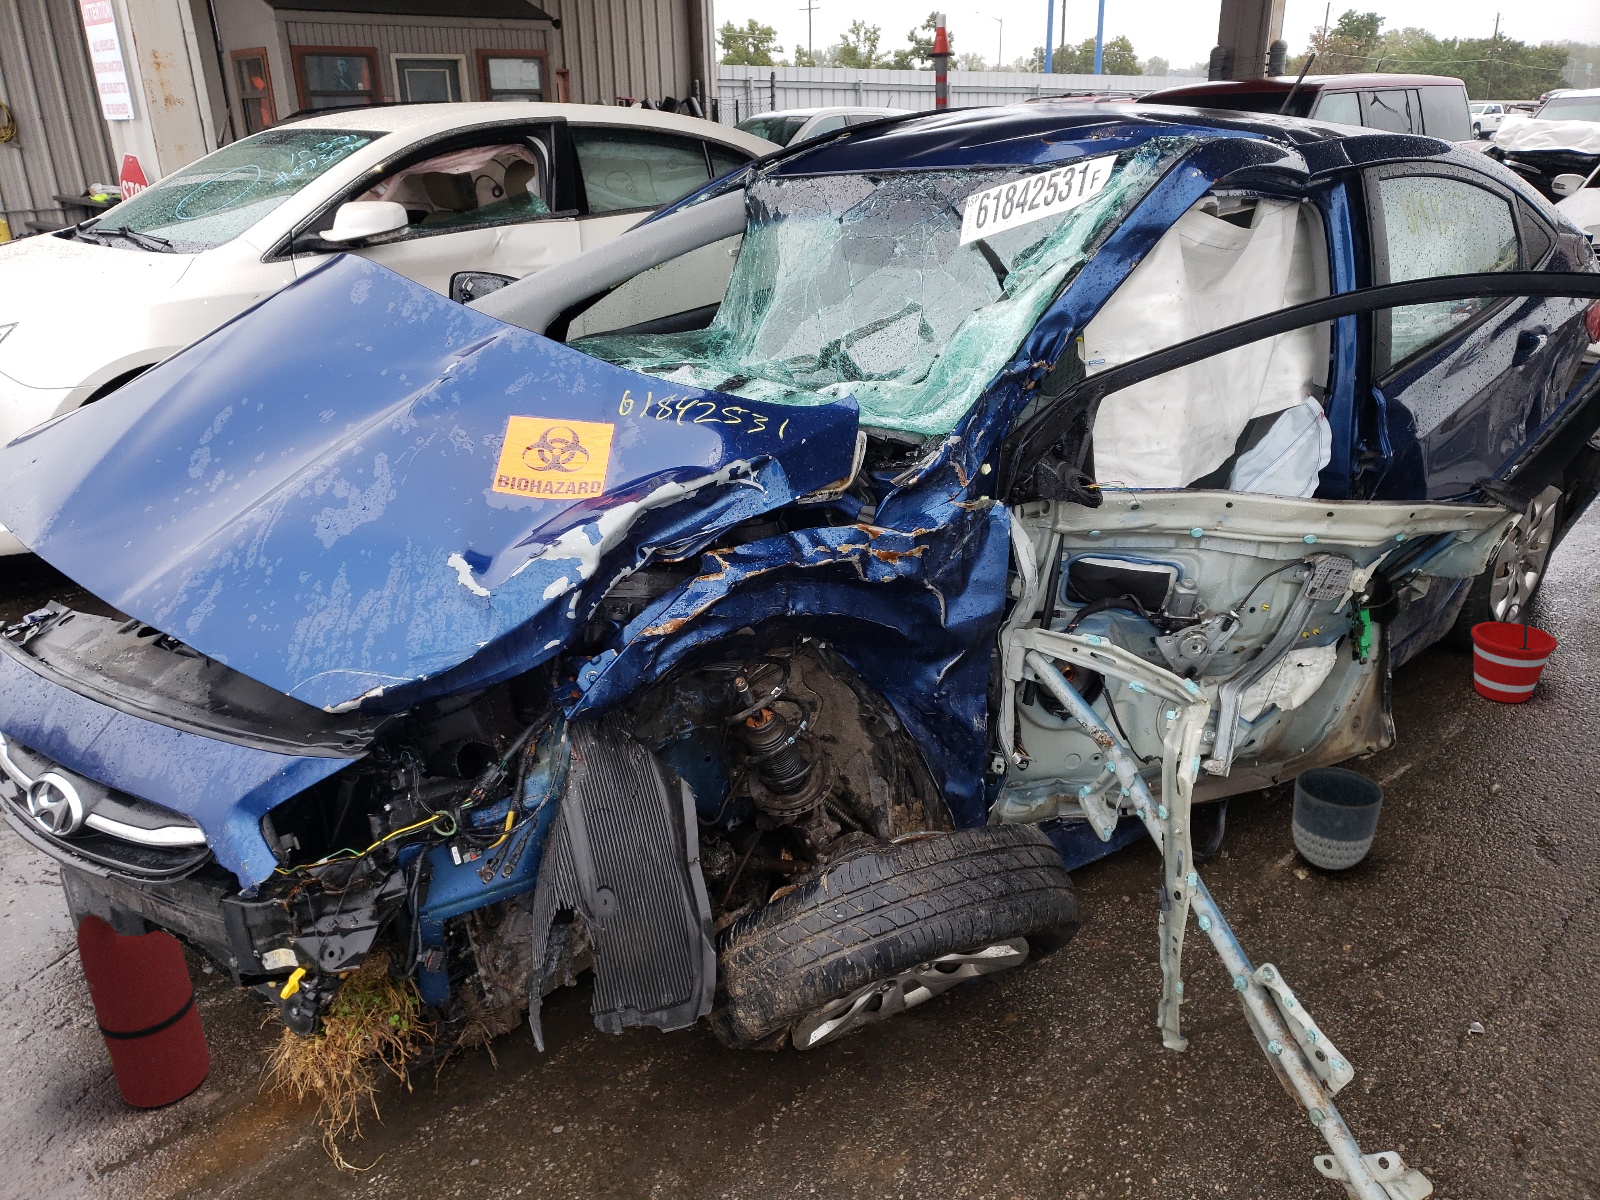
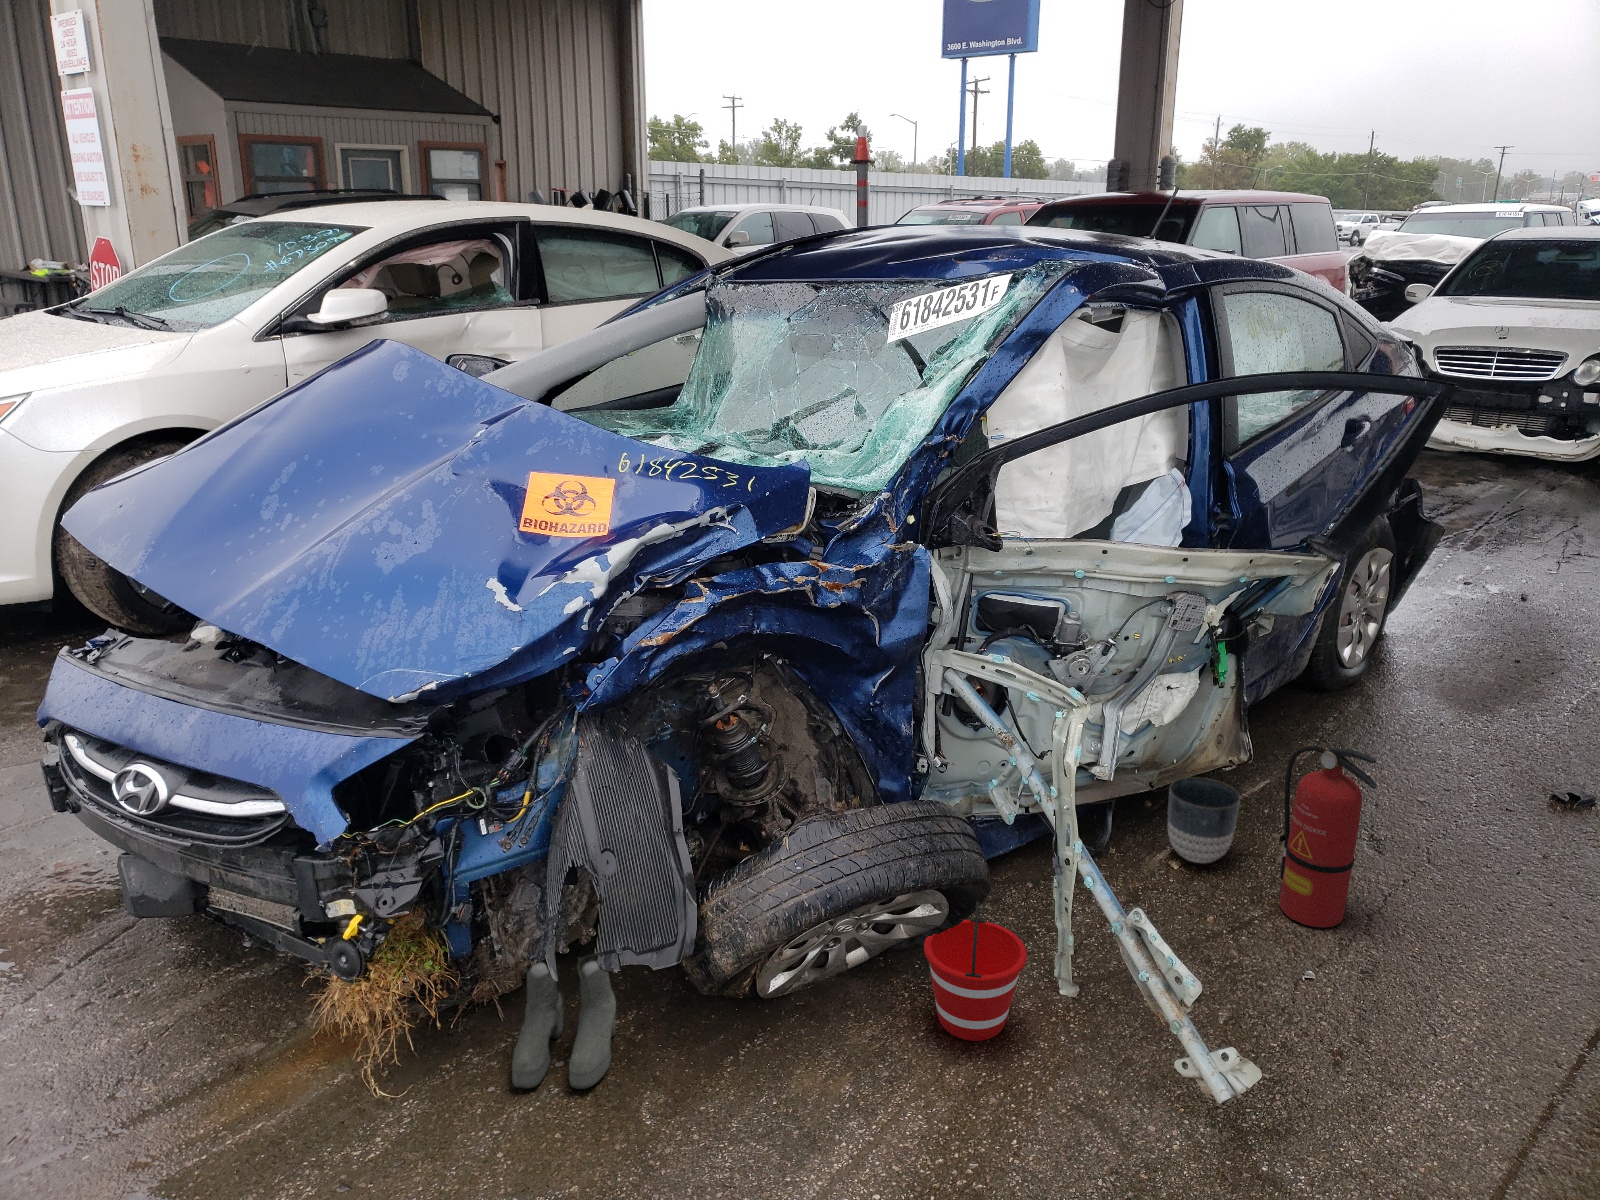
bucket: present [1471,603,1557,703] -> present [924,902,1027,1041]
fire extinguisher: present [76,886,210,1107] -> present [1279,746,1377,927]
boots: none [508,988,633,1152] -> present [512,954,616,1089]

